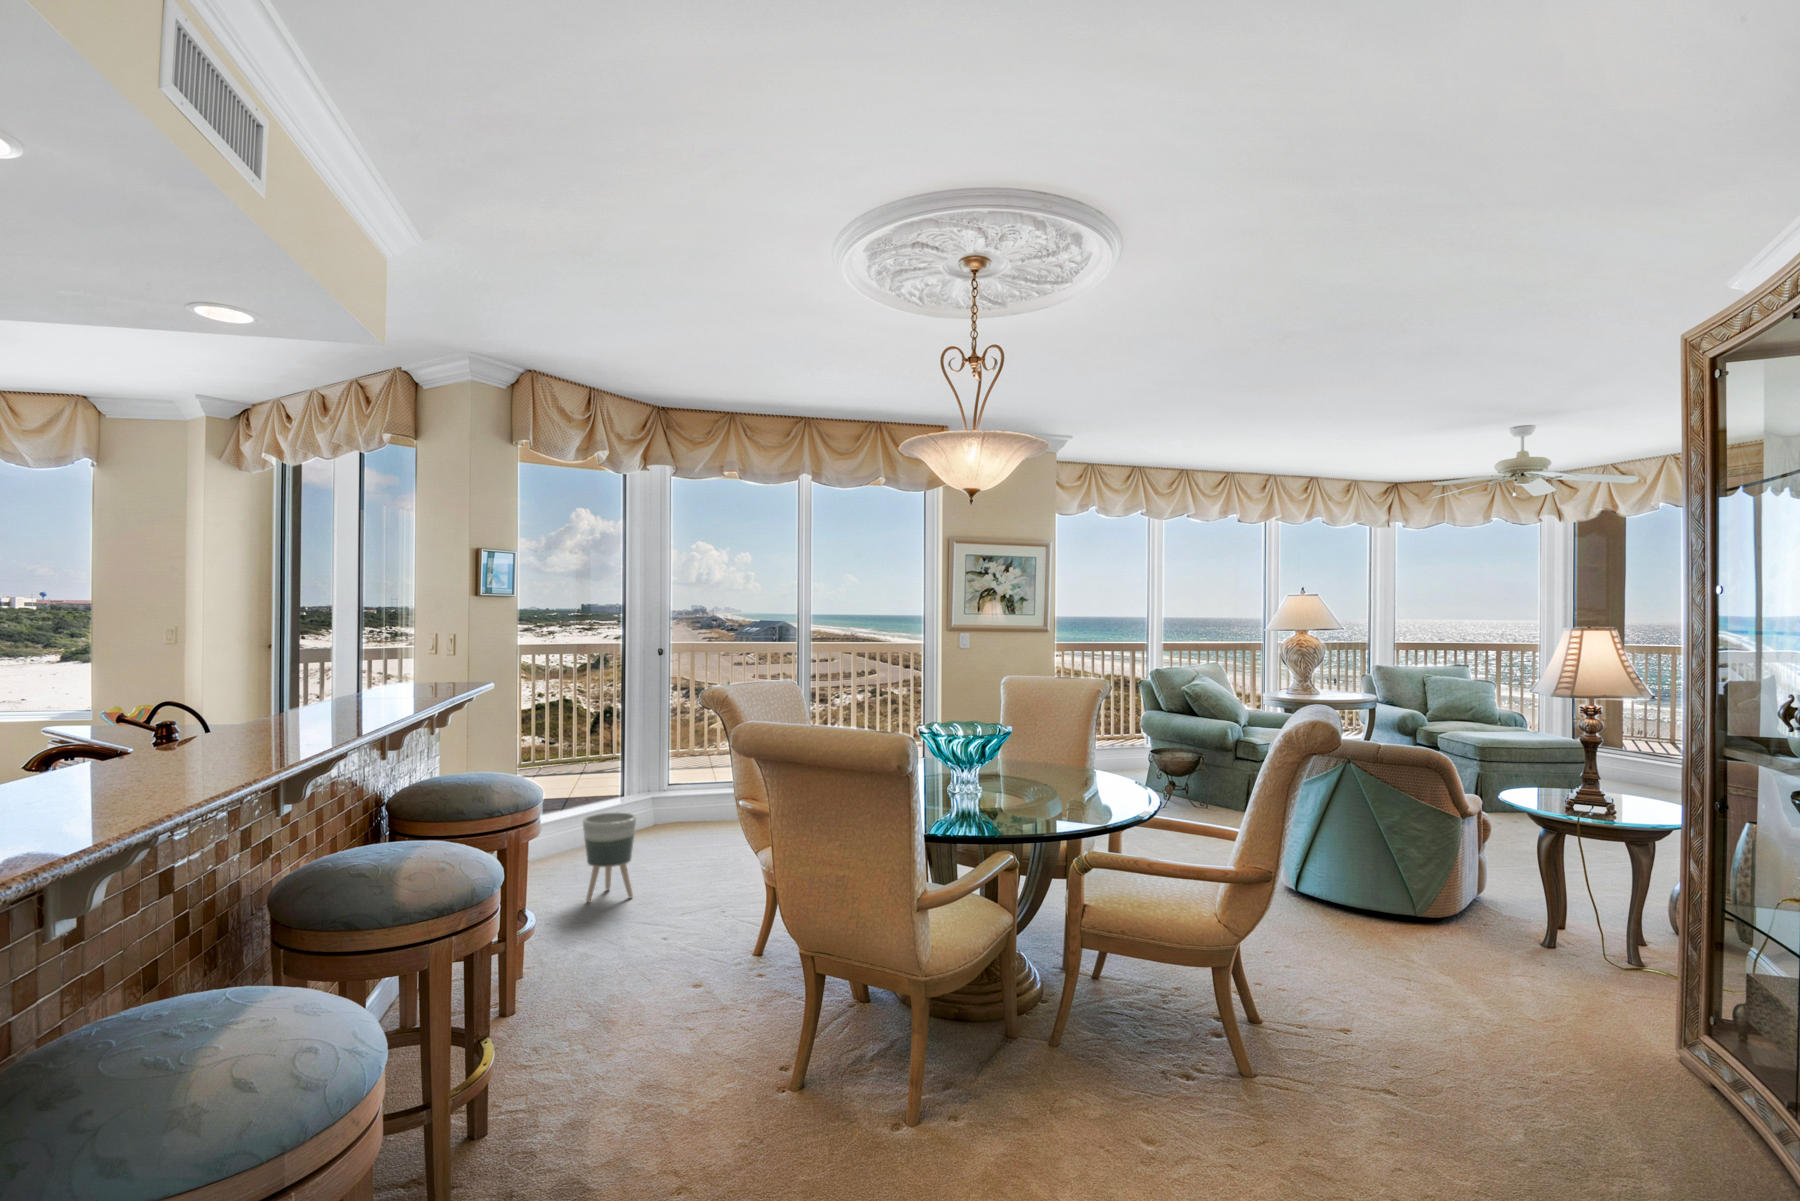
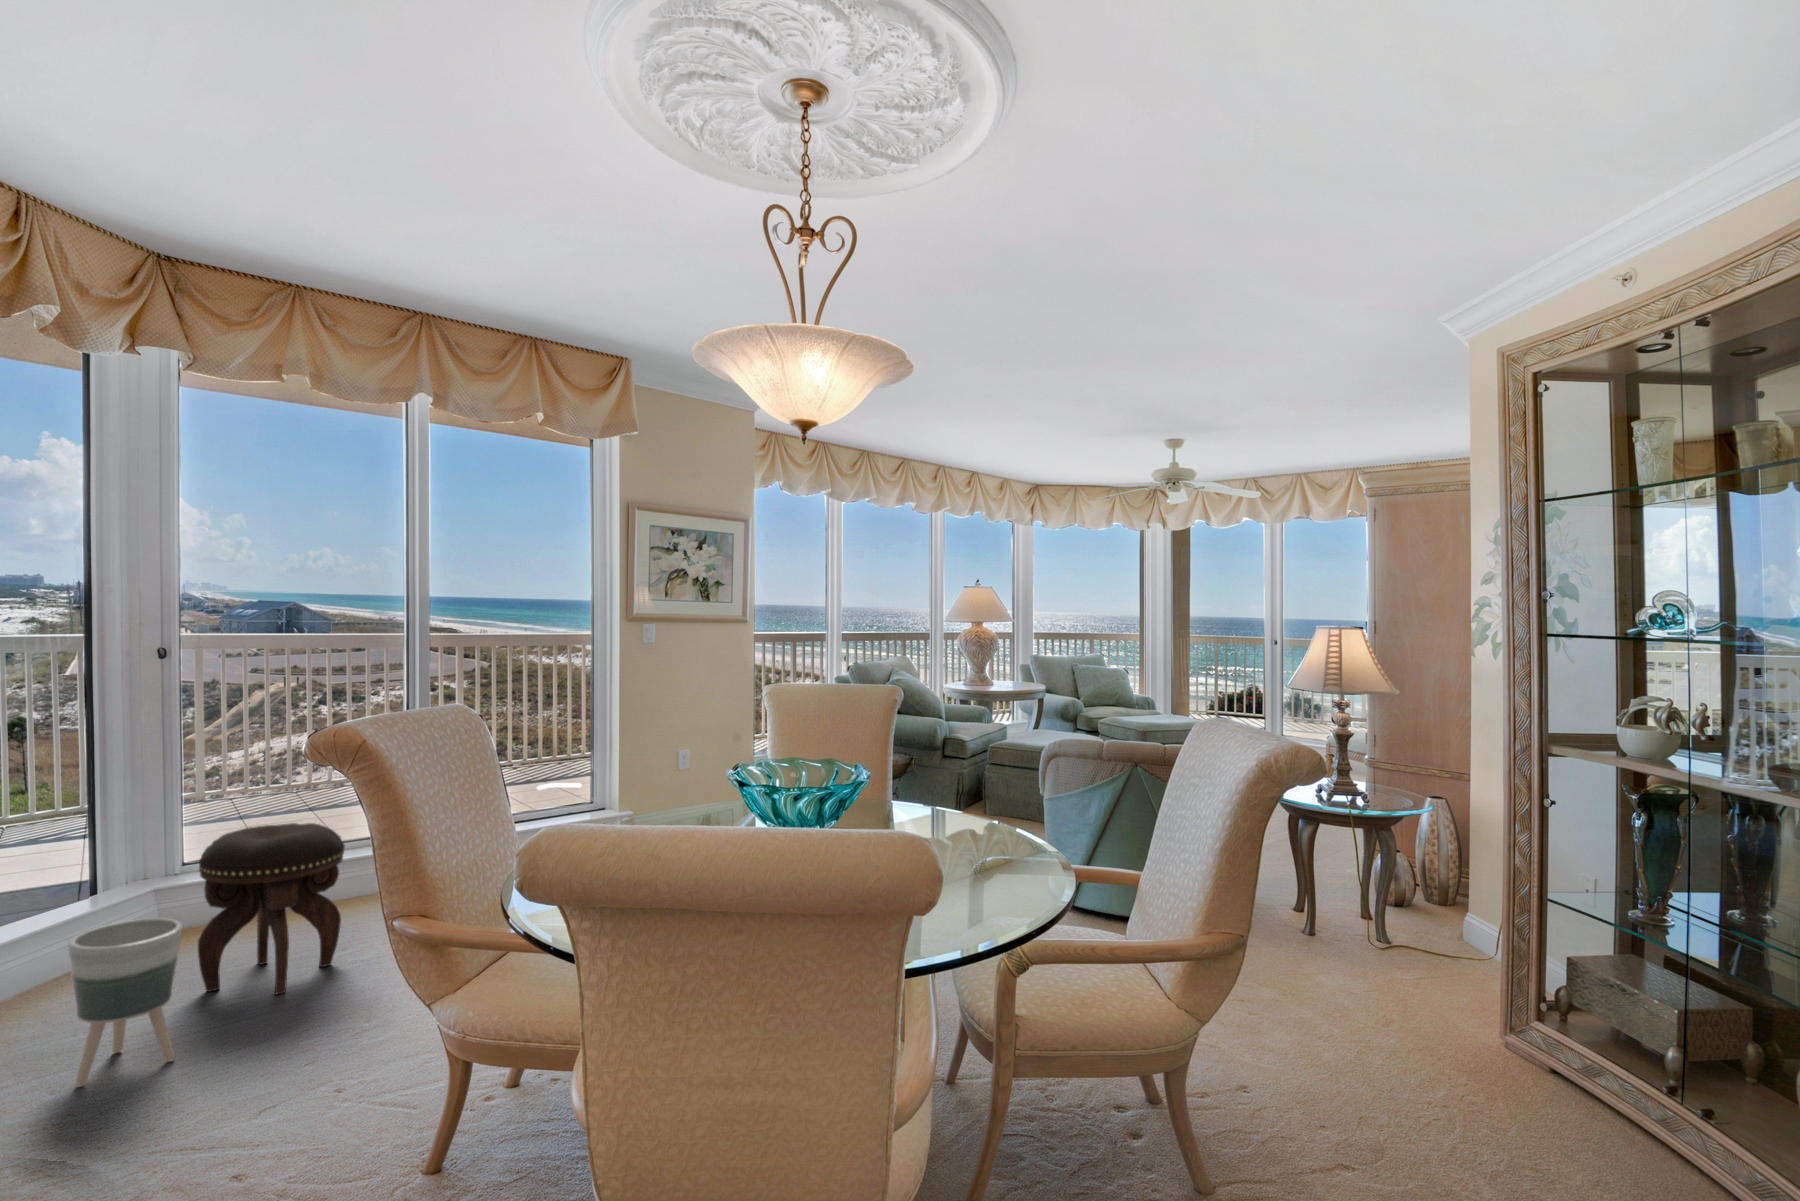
footstool: none [652,768,732,874] -> present [198,823,345,994]

